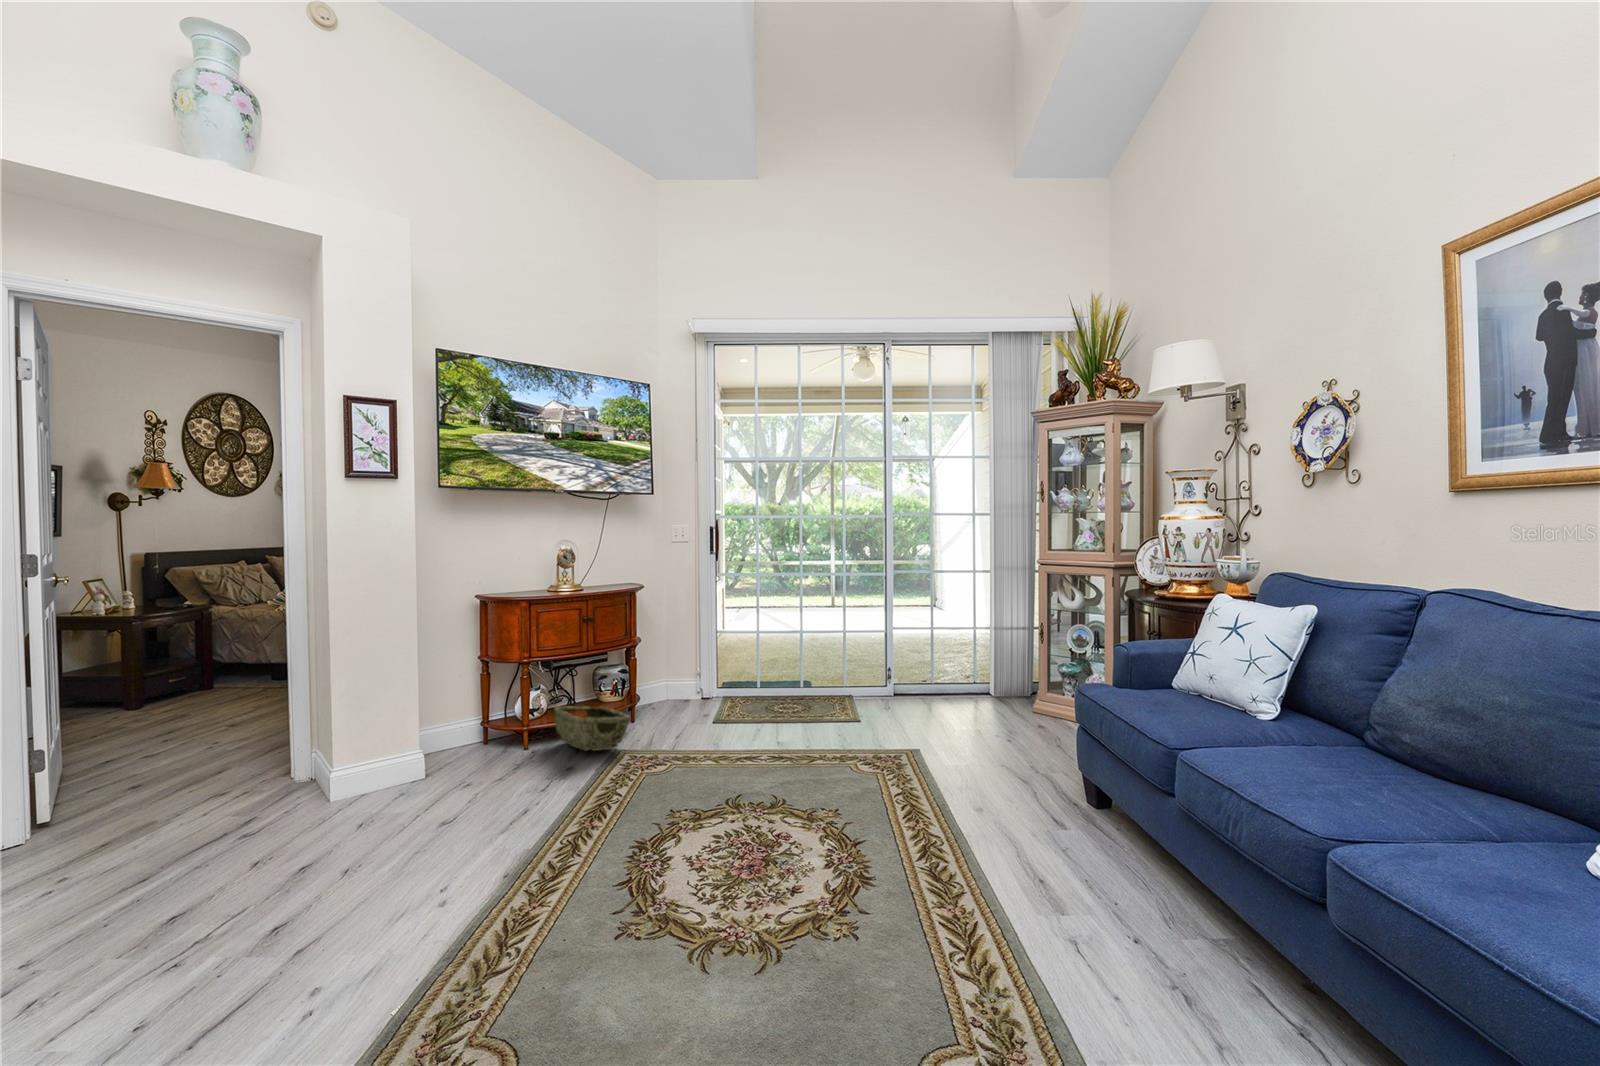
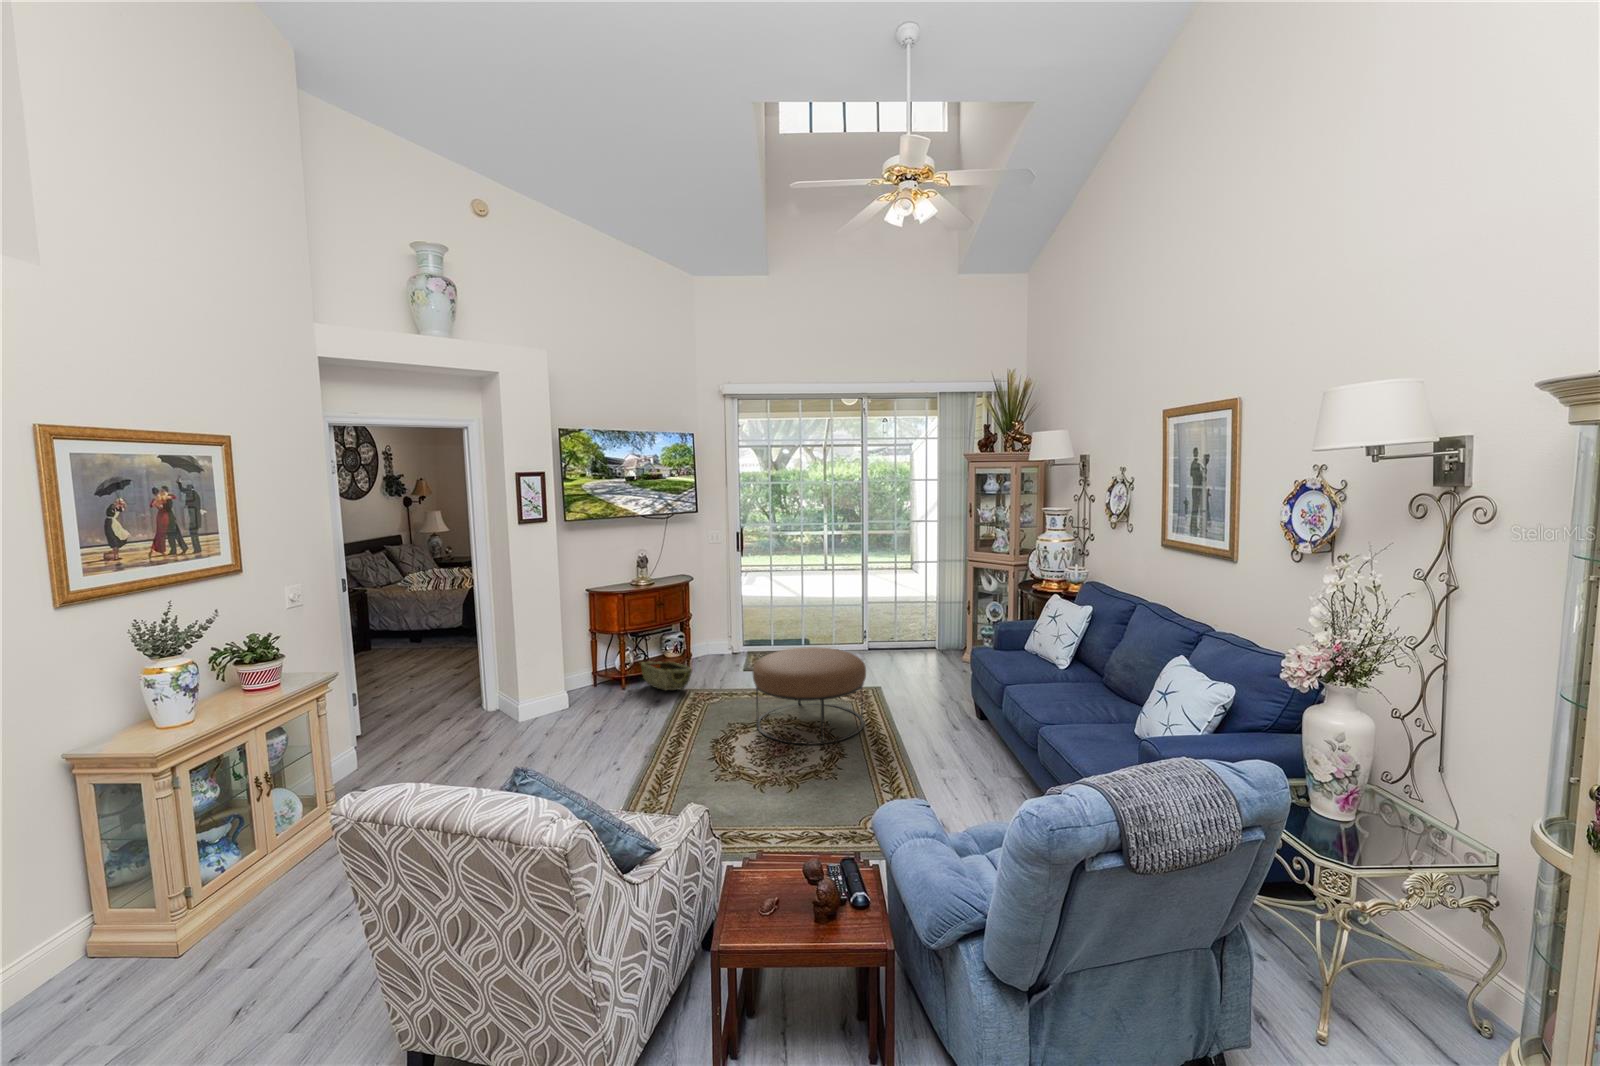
ottoman: none [711,682,903,854] -> present [753,647,866,744]

